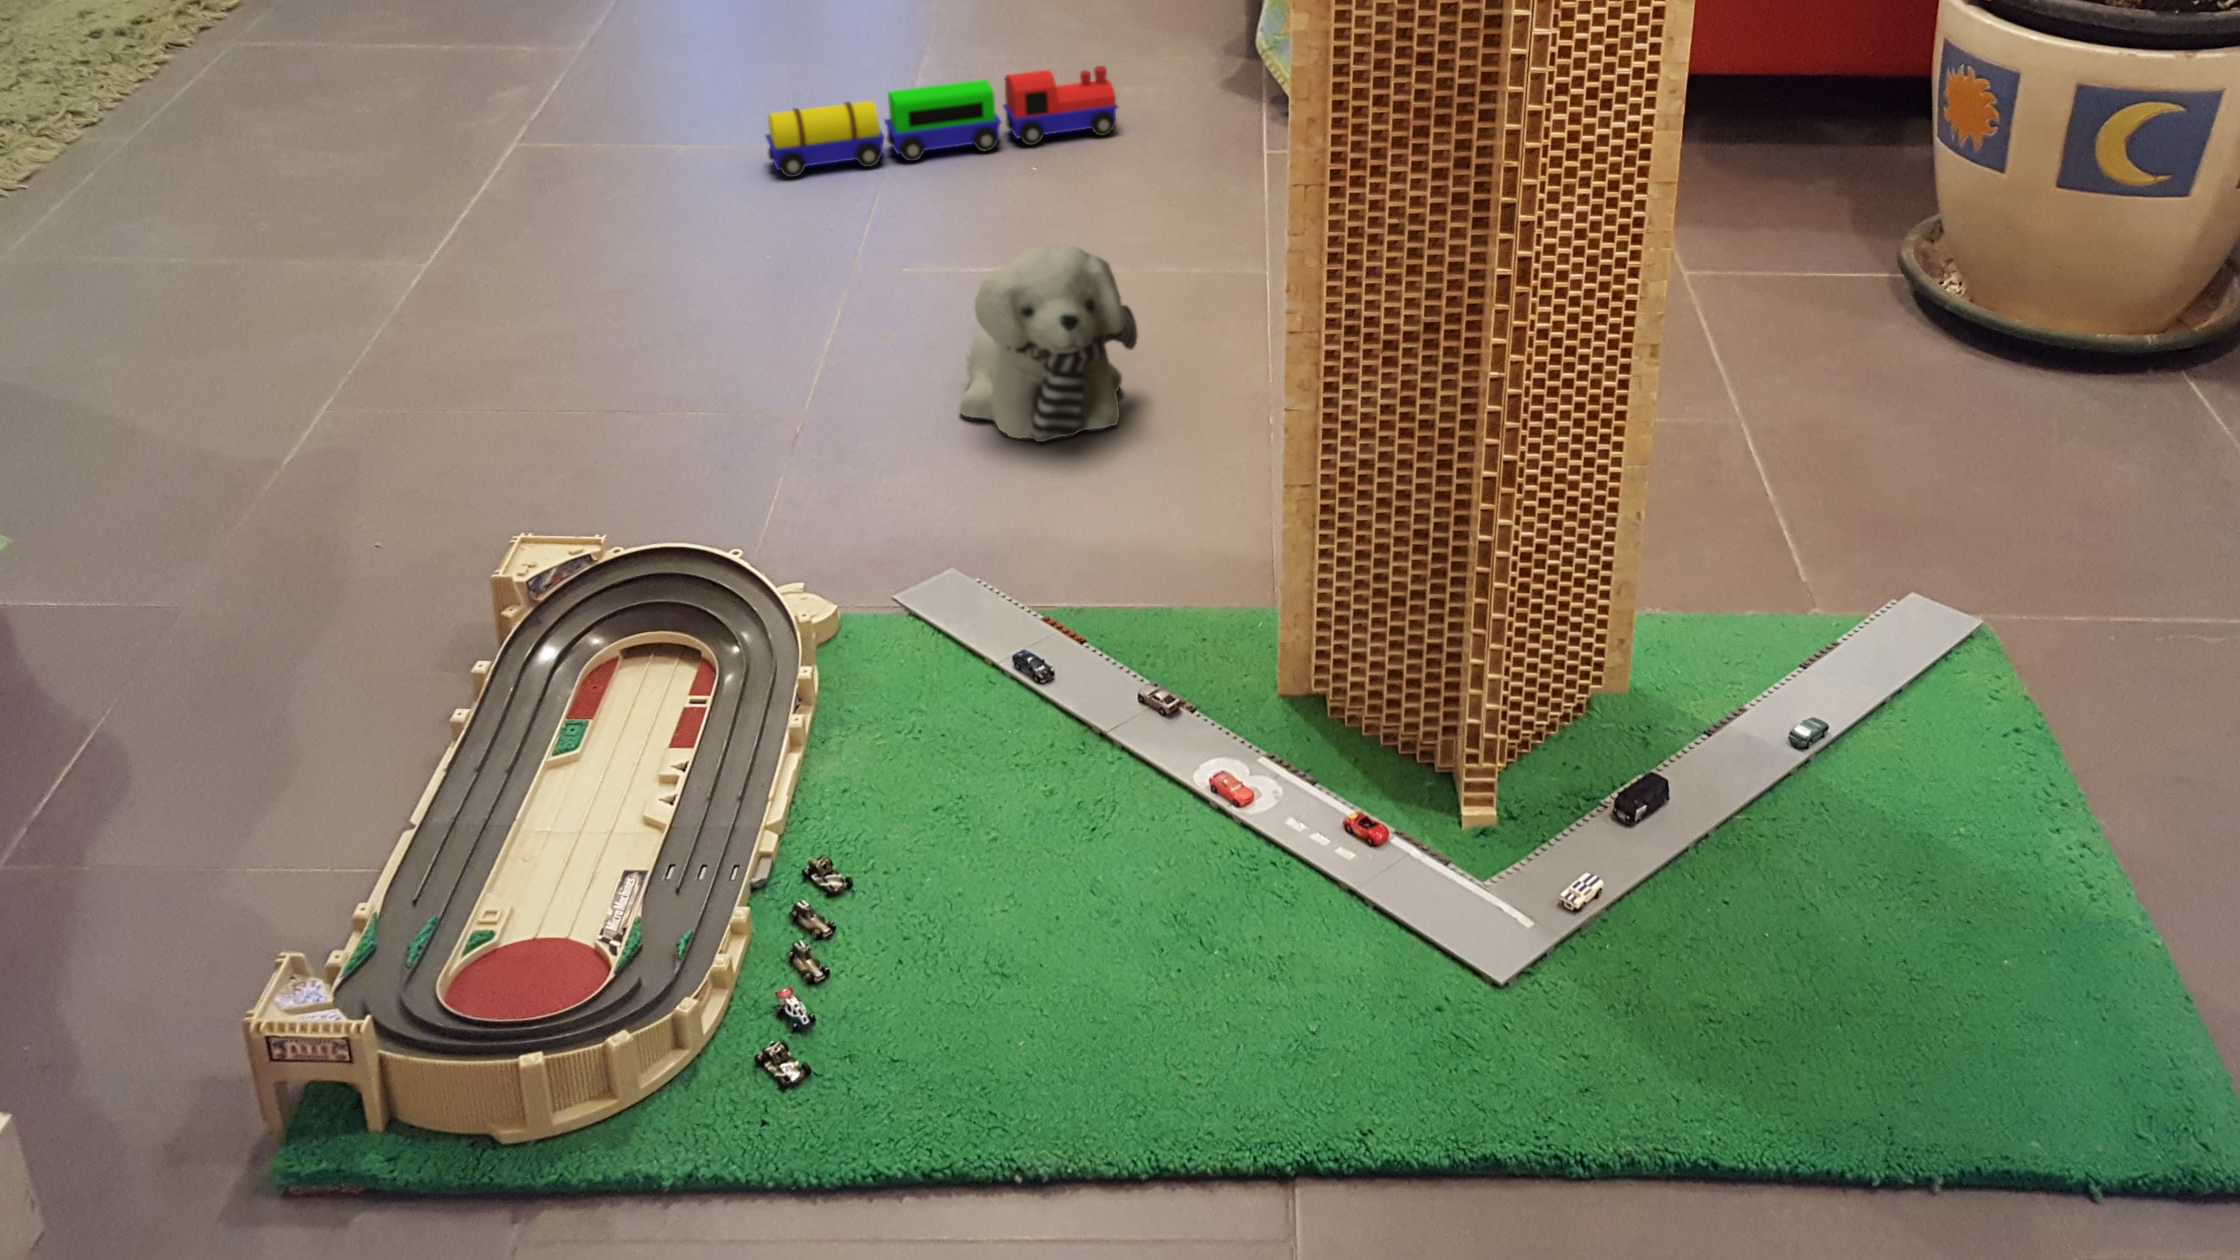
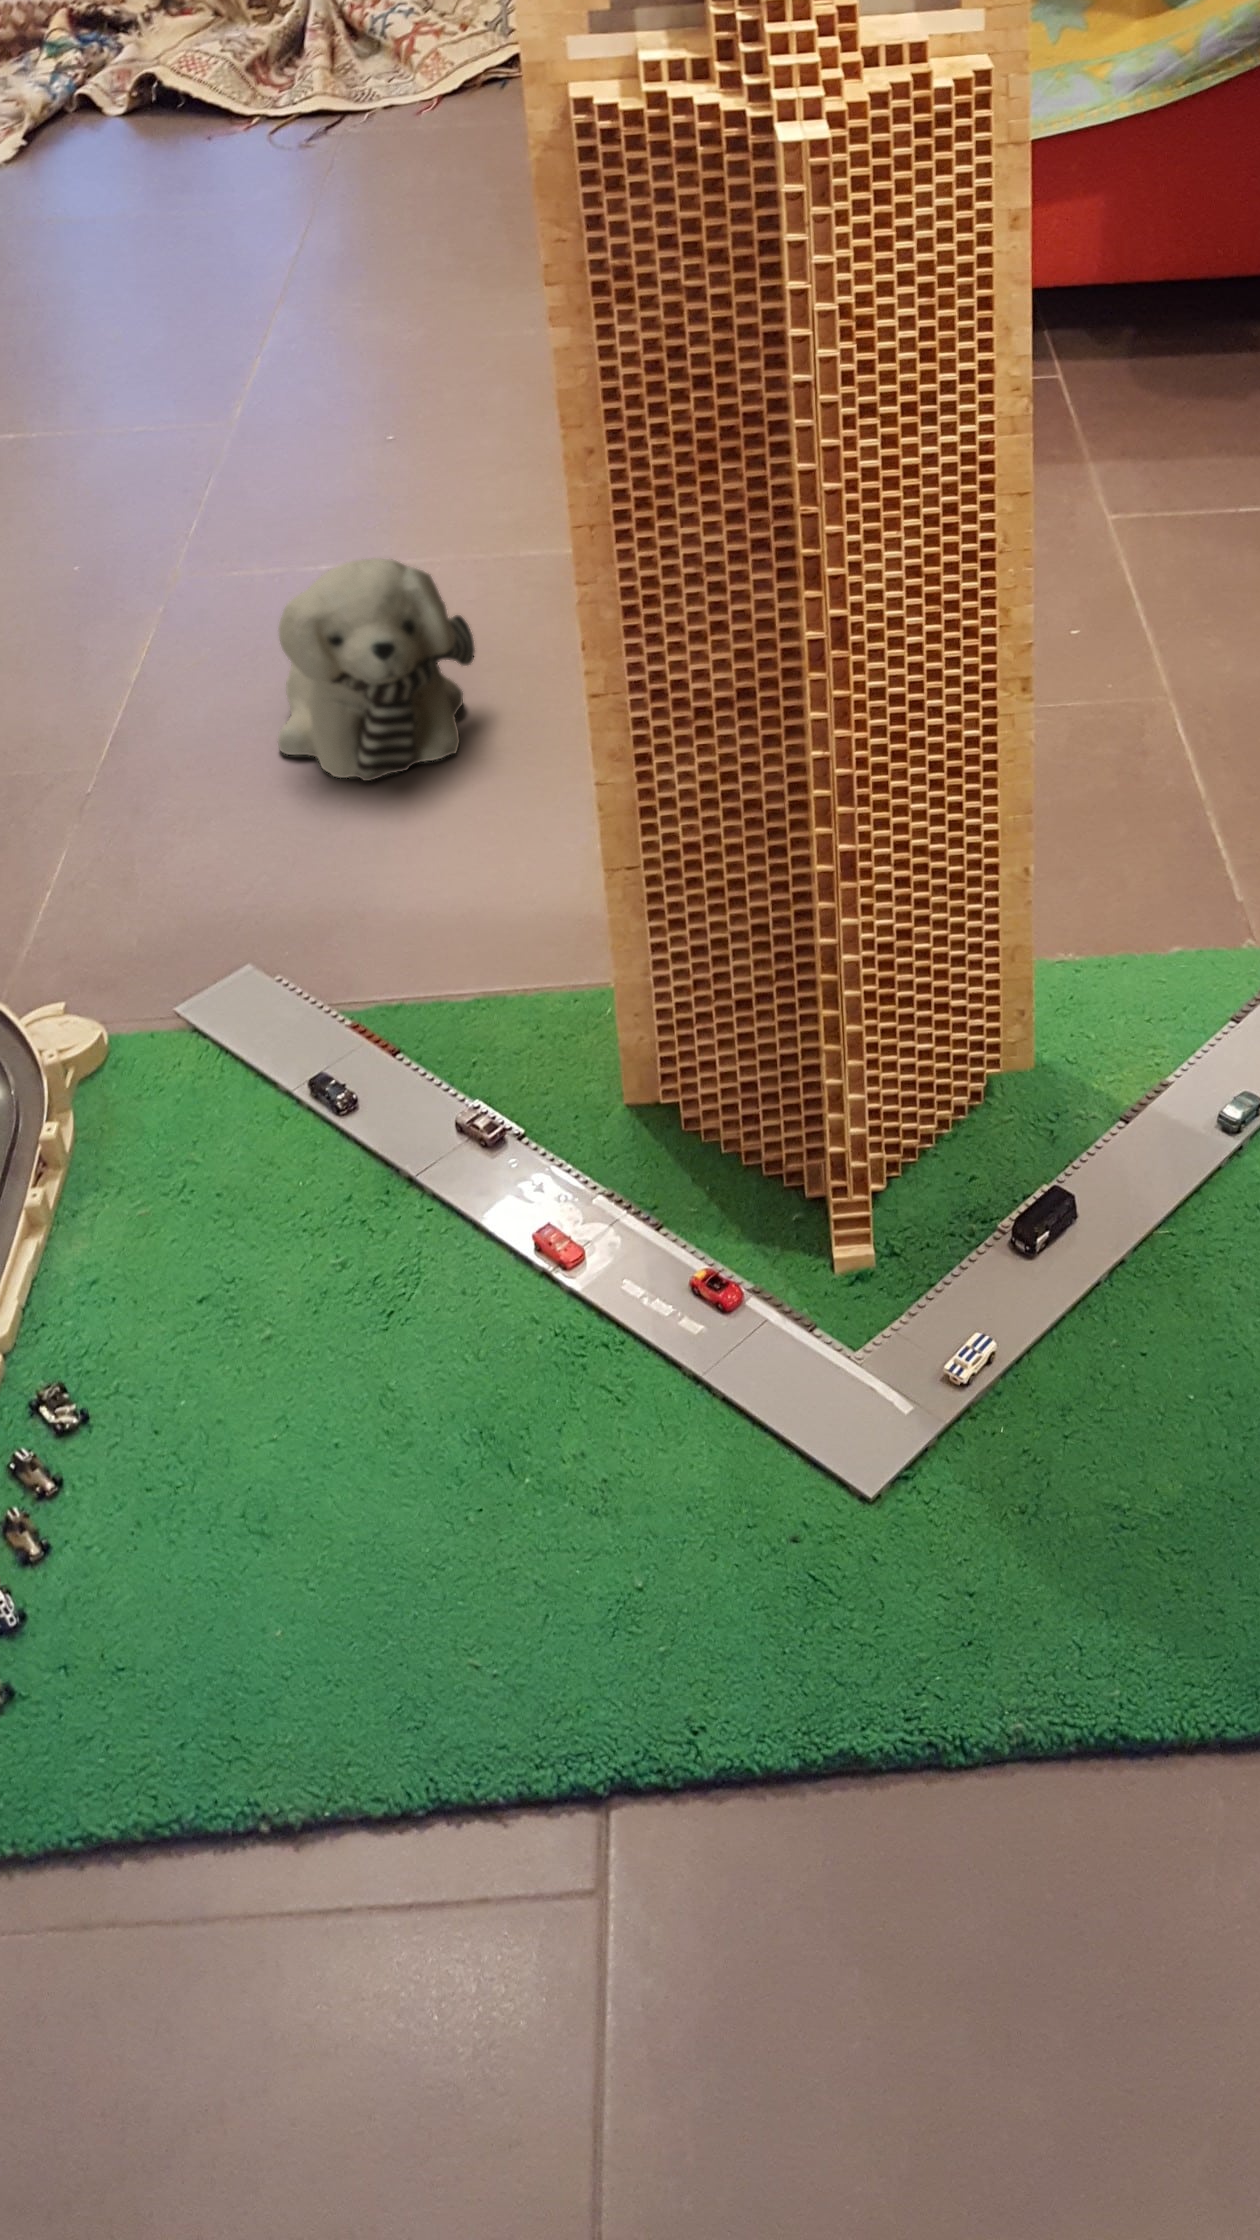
toy train: present [766,66,1118,177] -> none [84,315,478,464]

